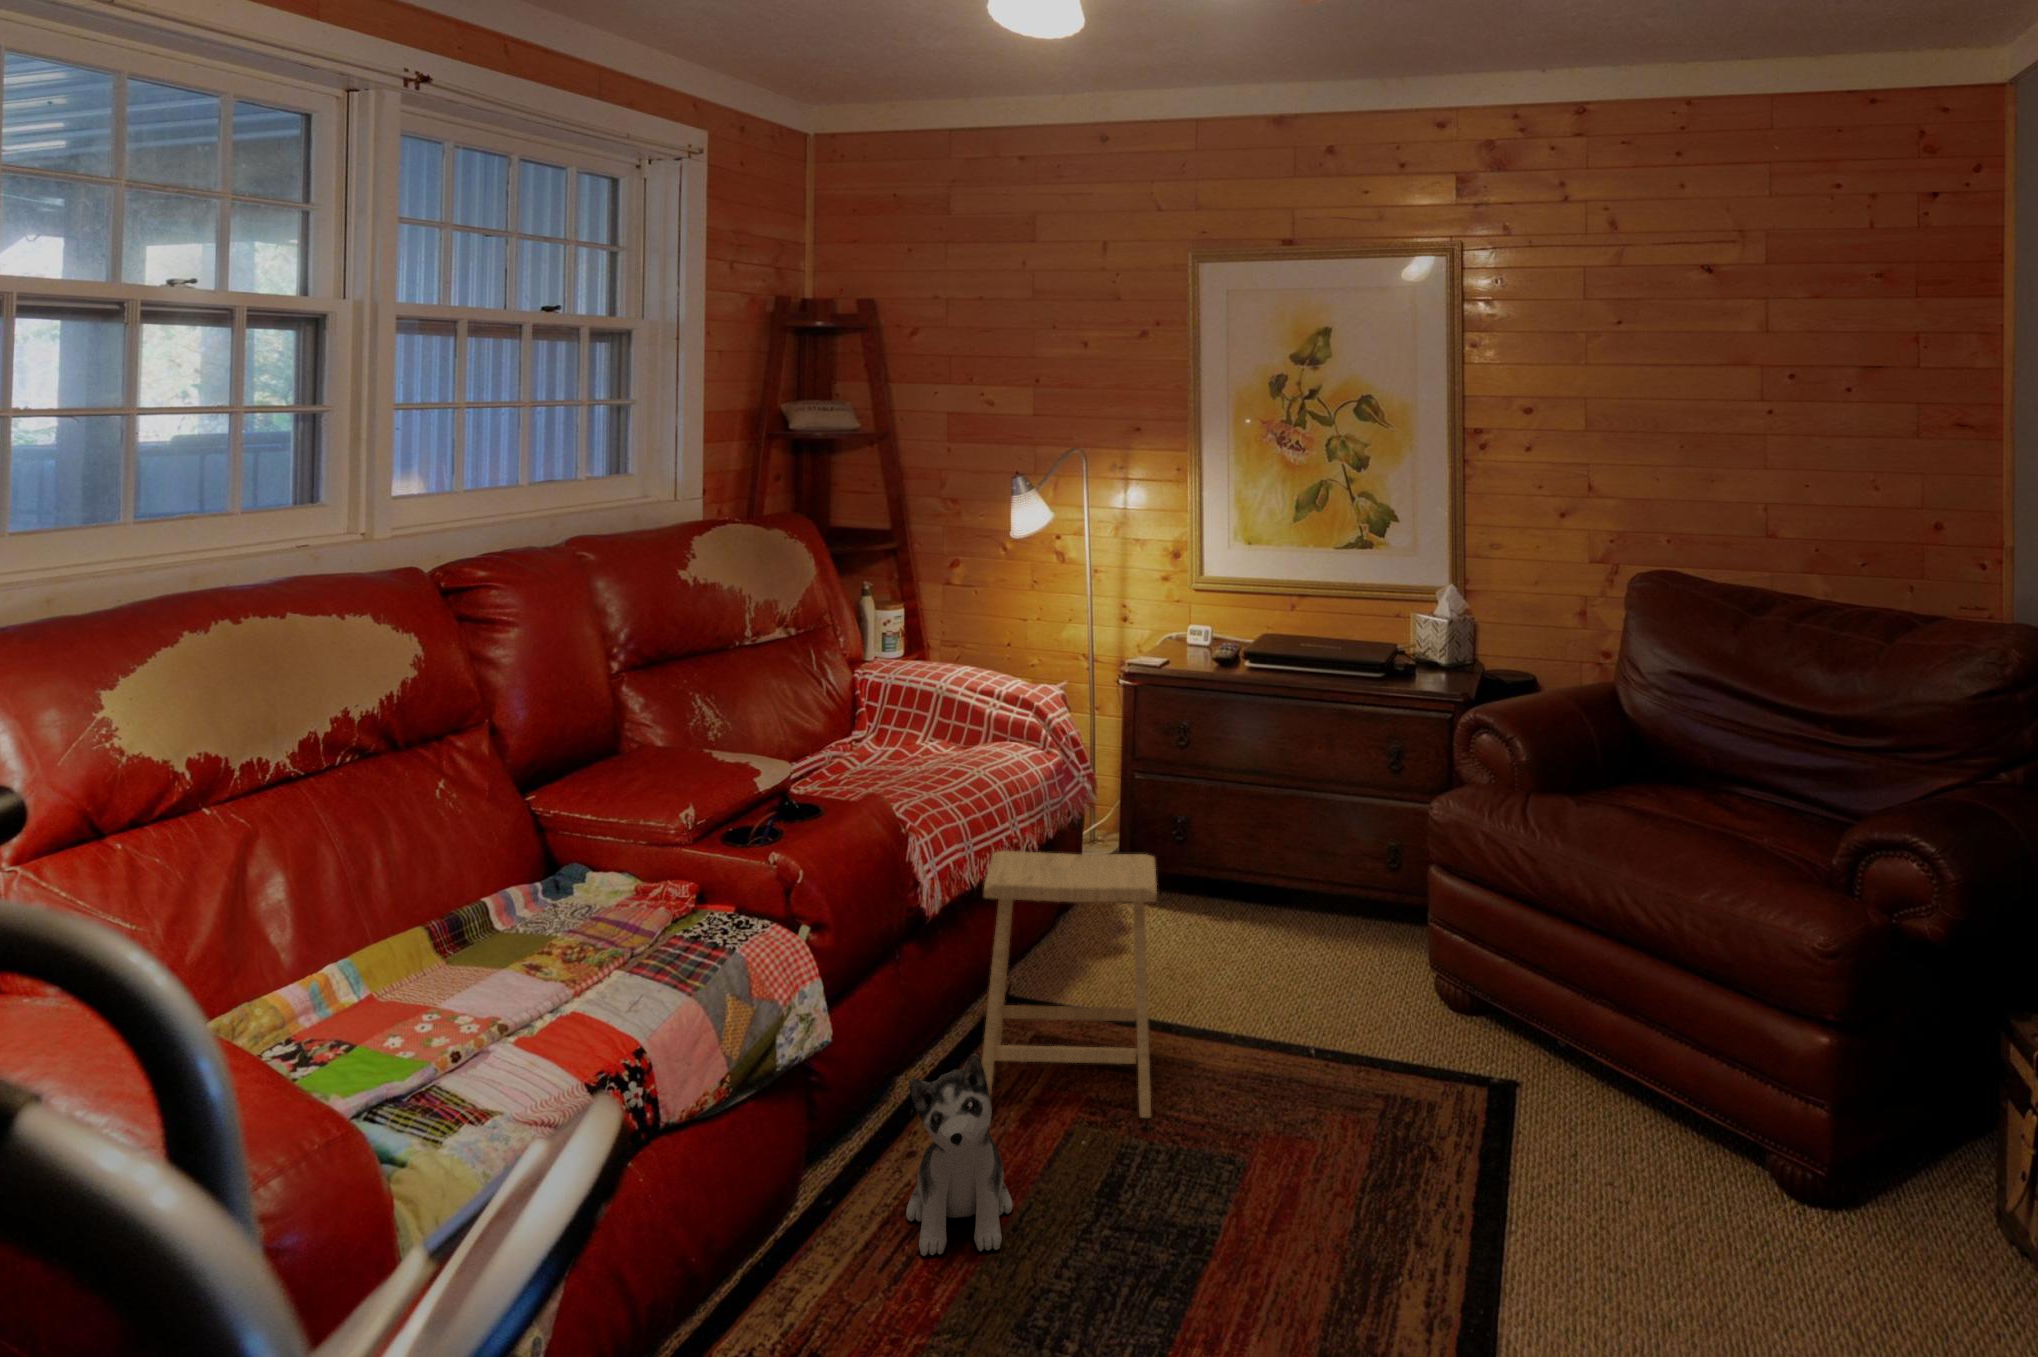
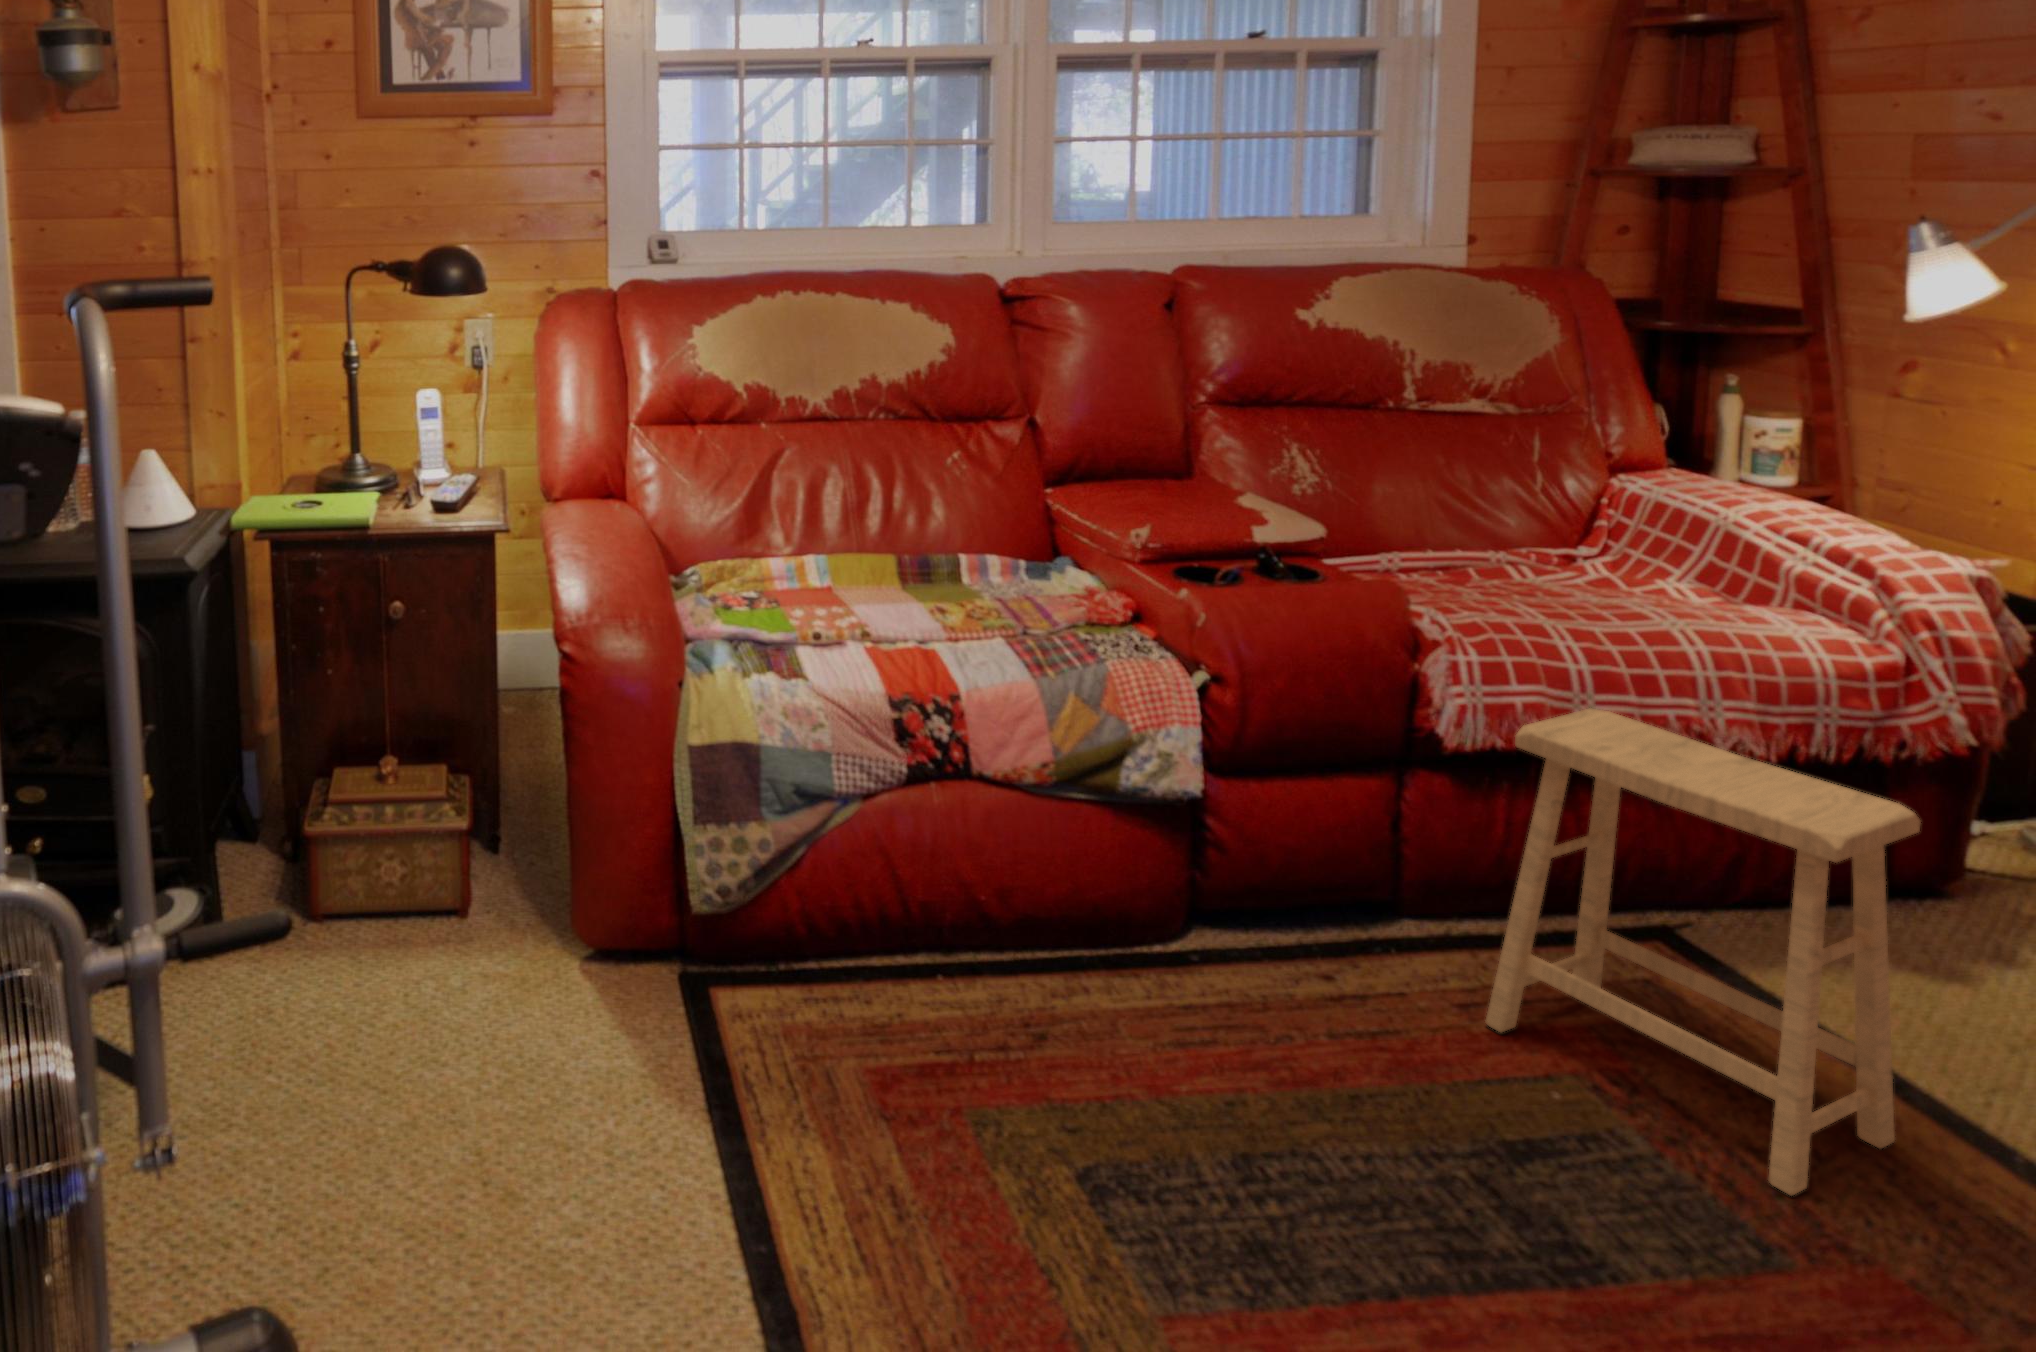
plush toy: present [906,1053,1013,1256] -> none [1258,882,1433,1138]

